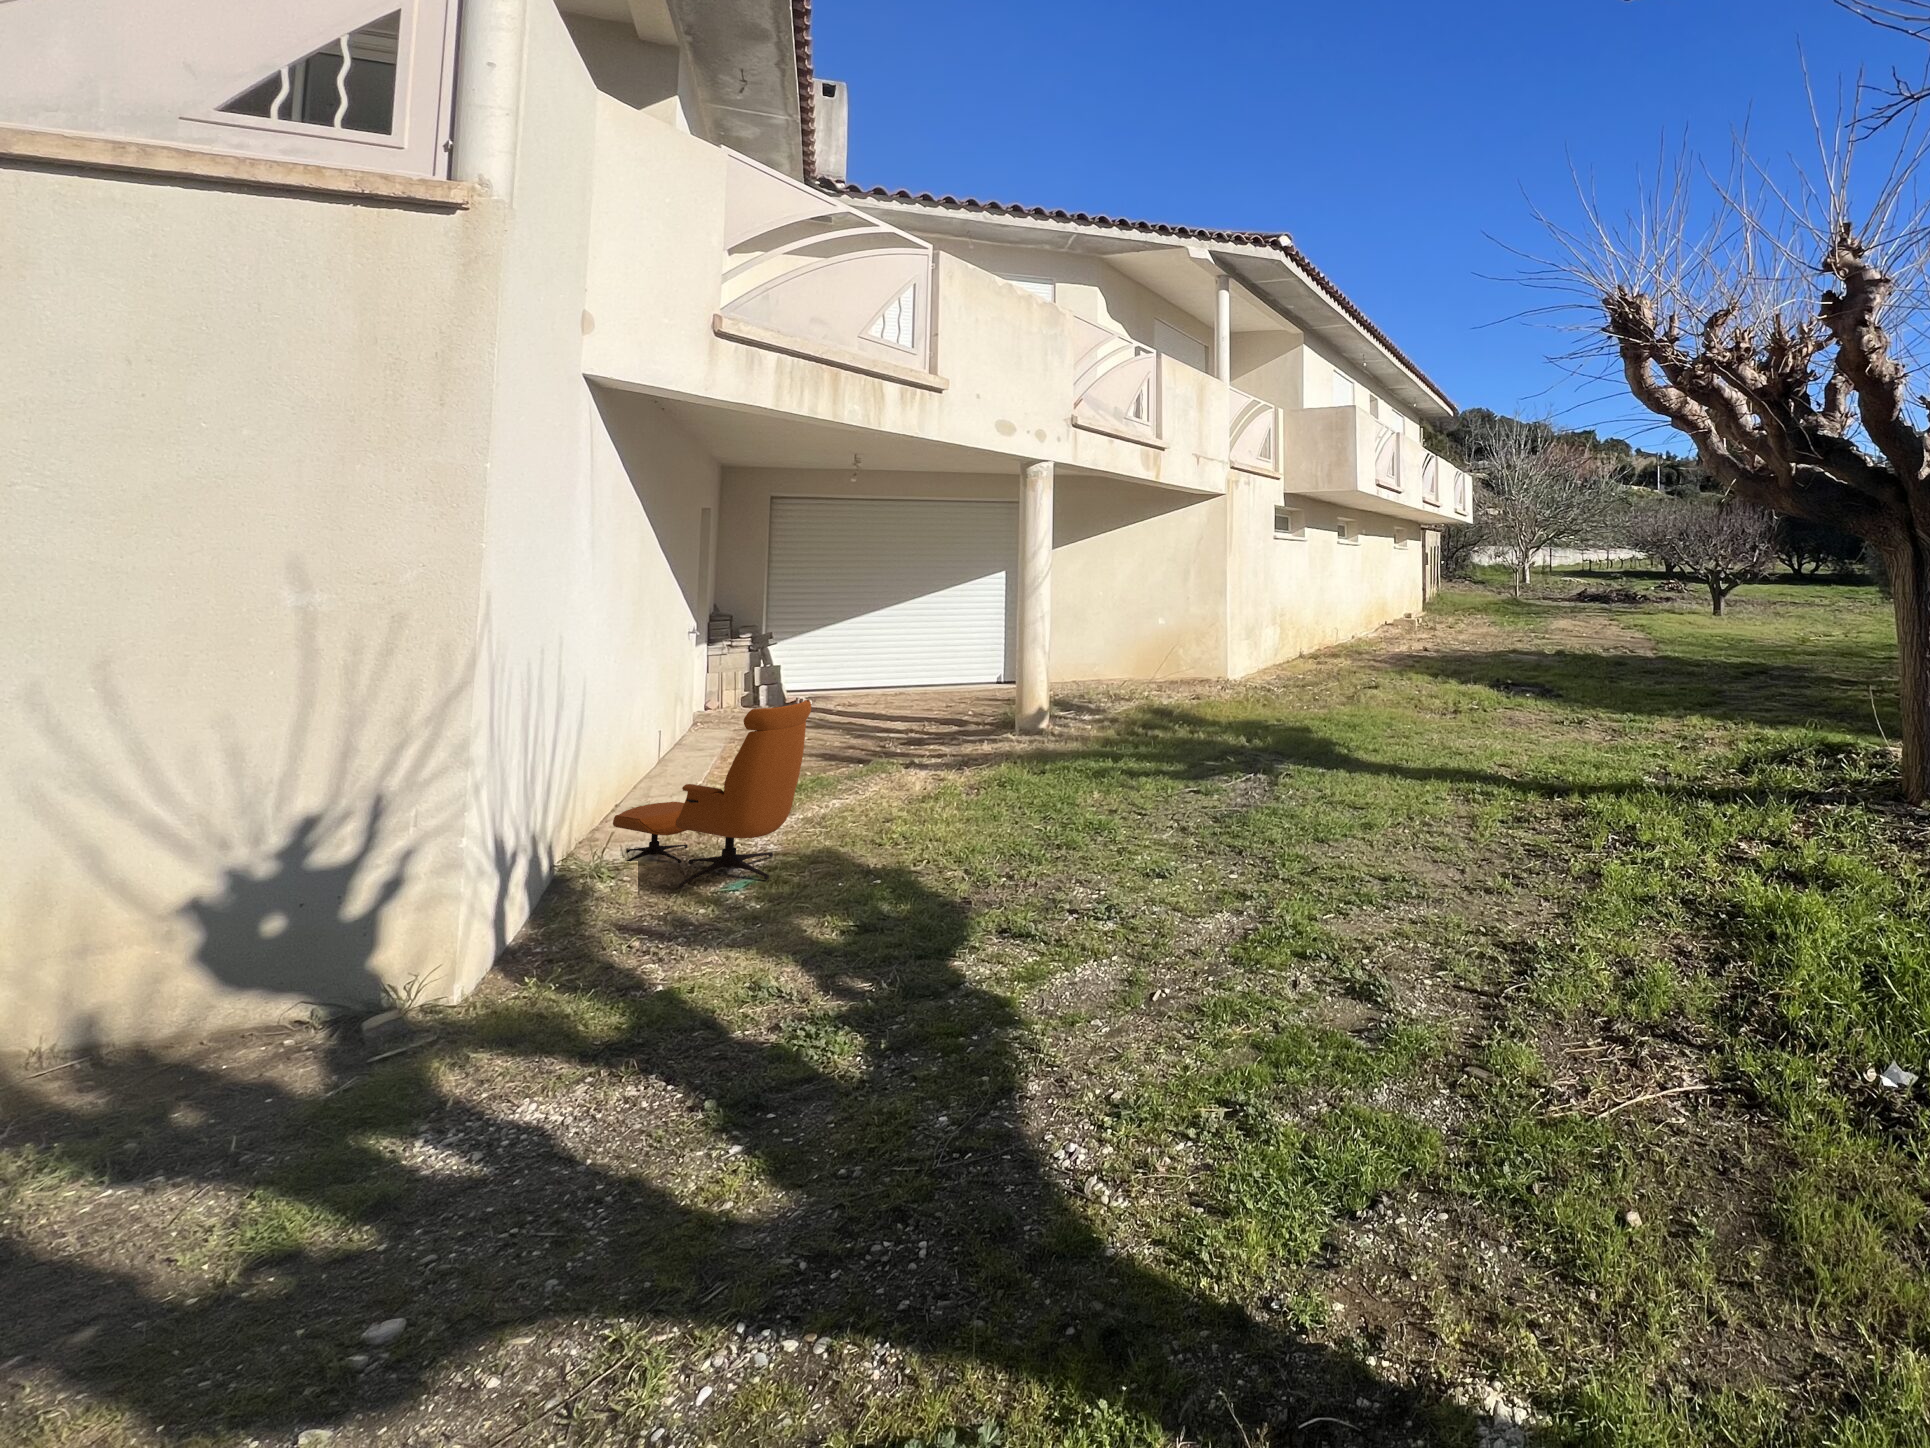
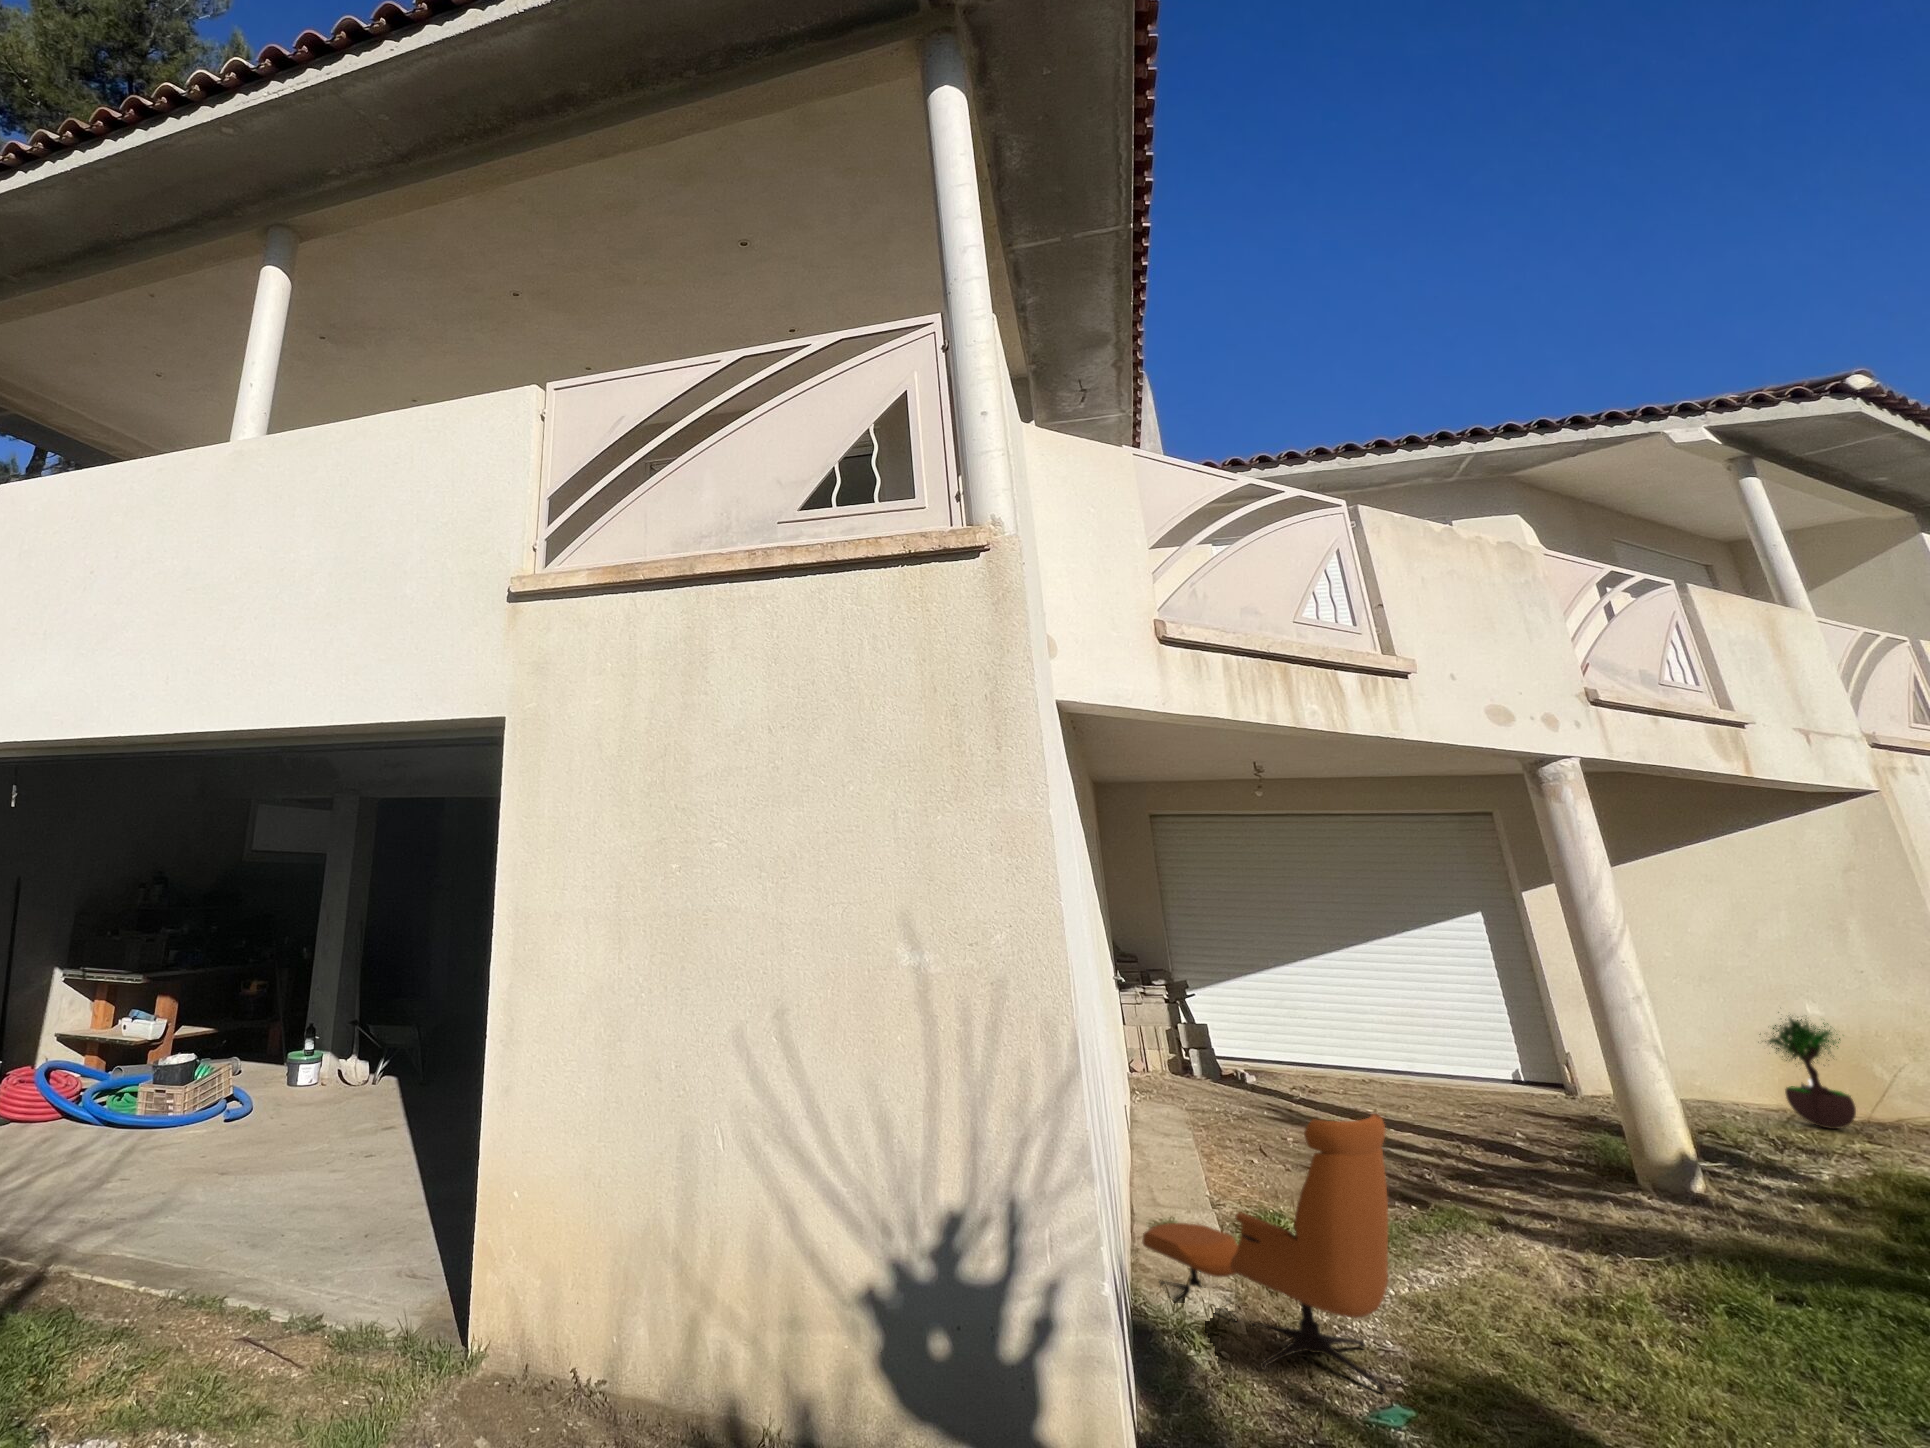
potted tree: none [1125,619,1164,686] -> present [1759,1012,1856,1129]

